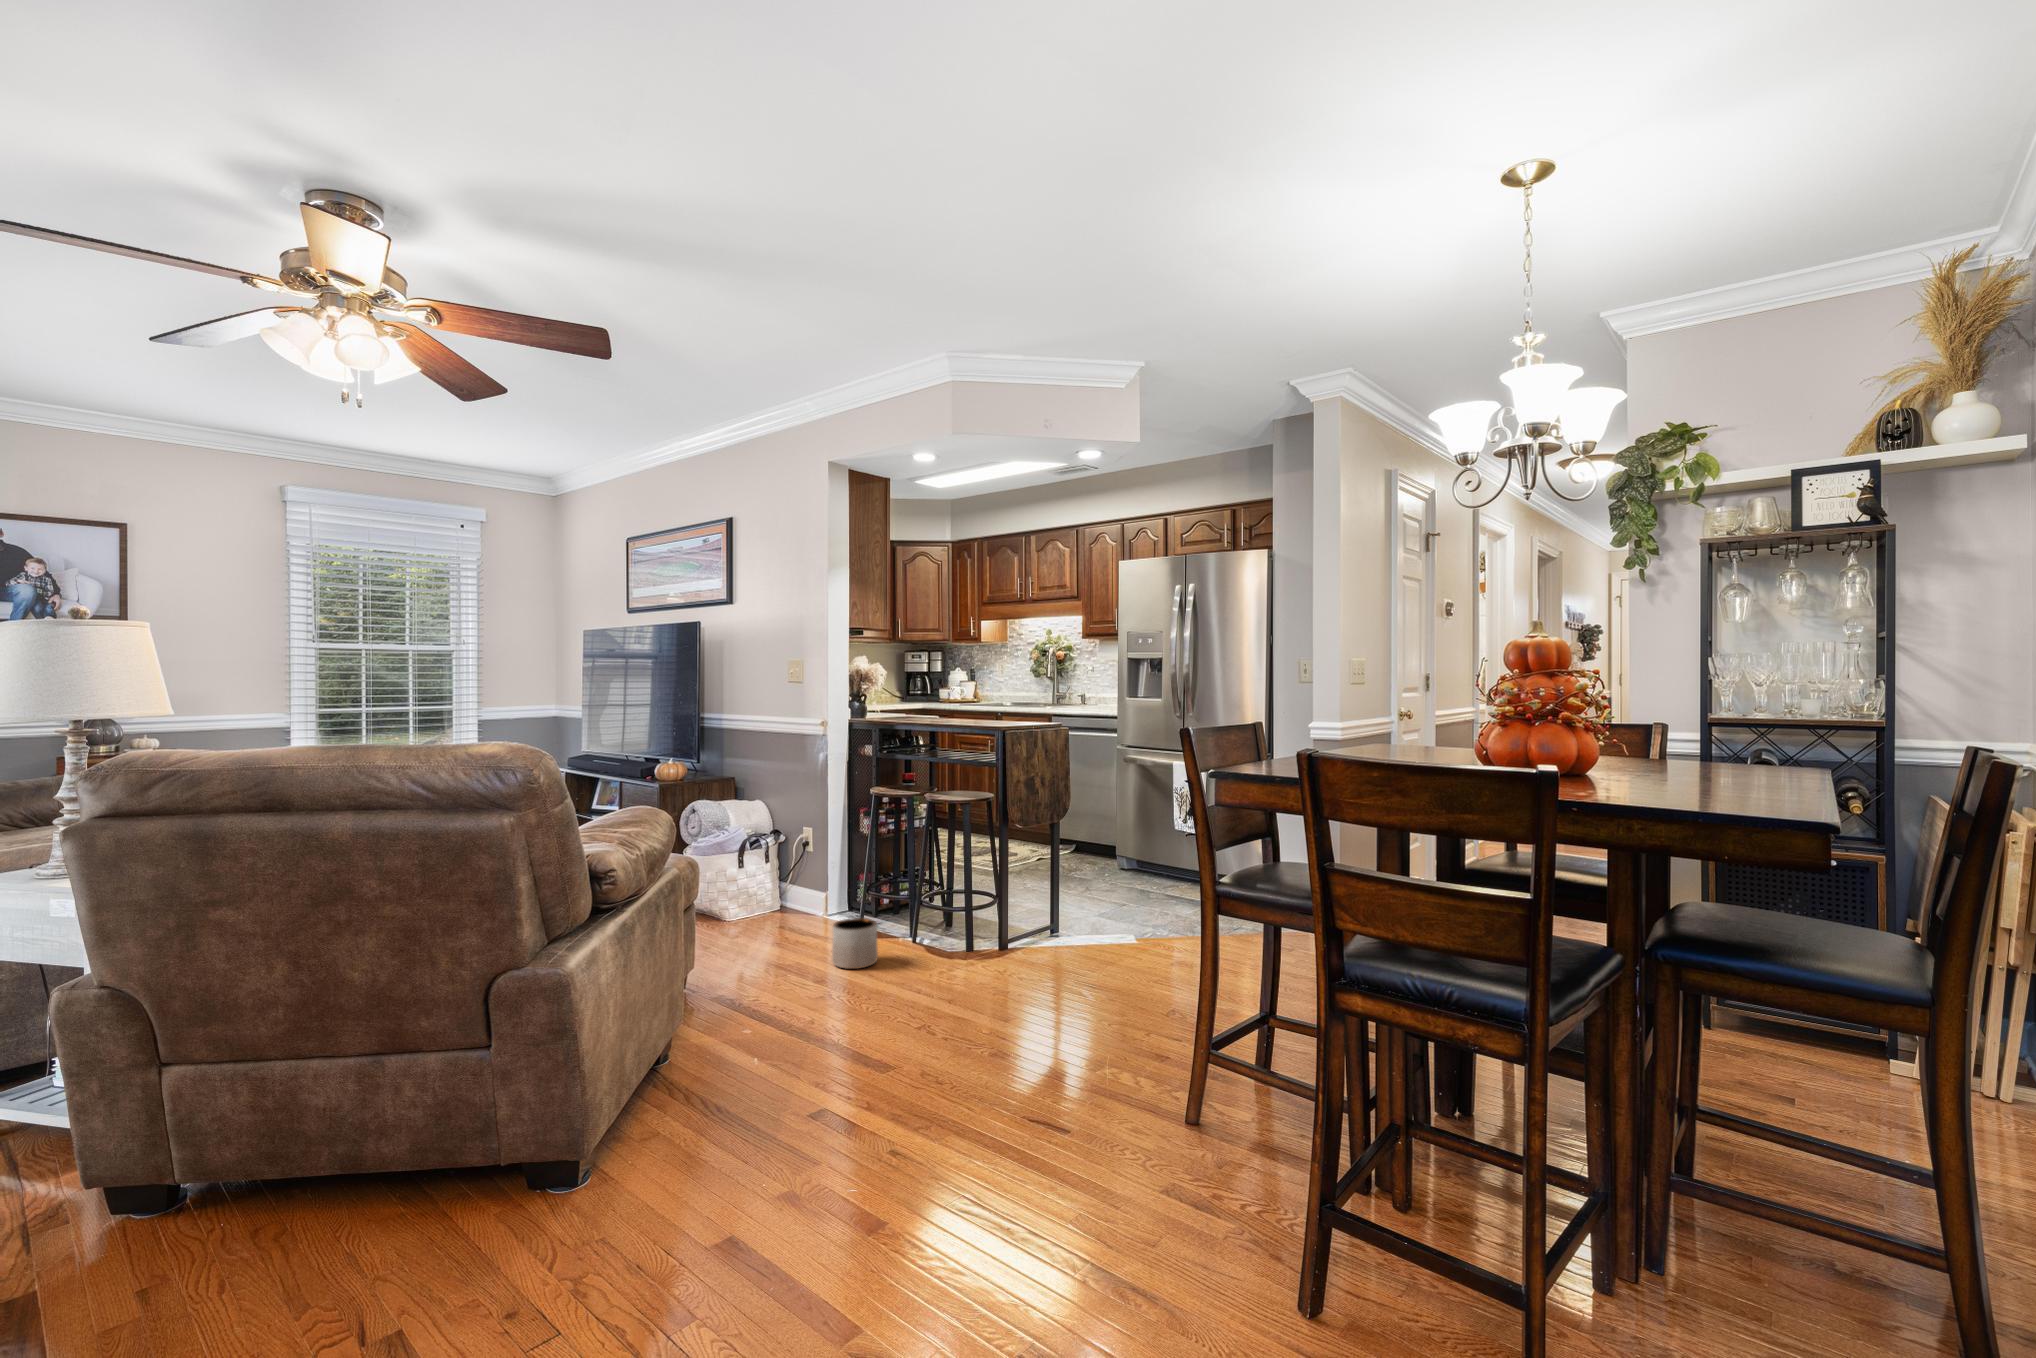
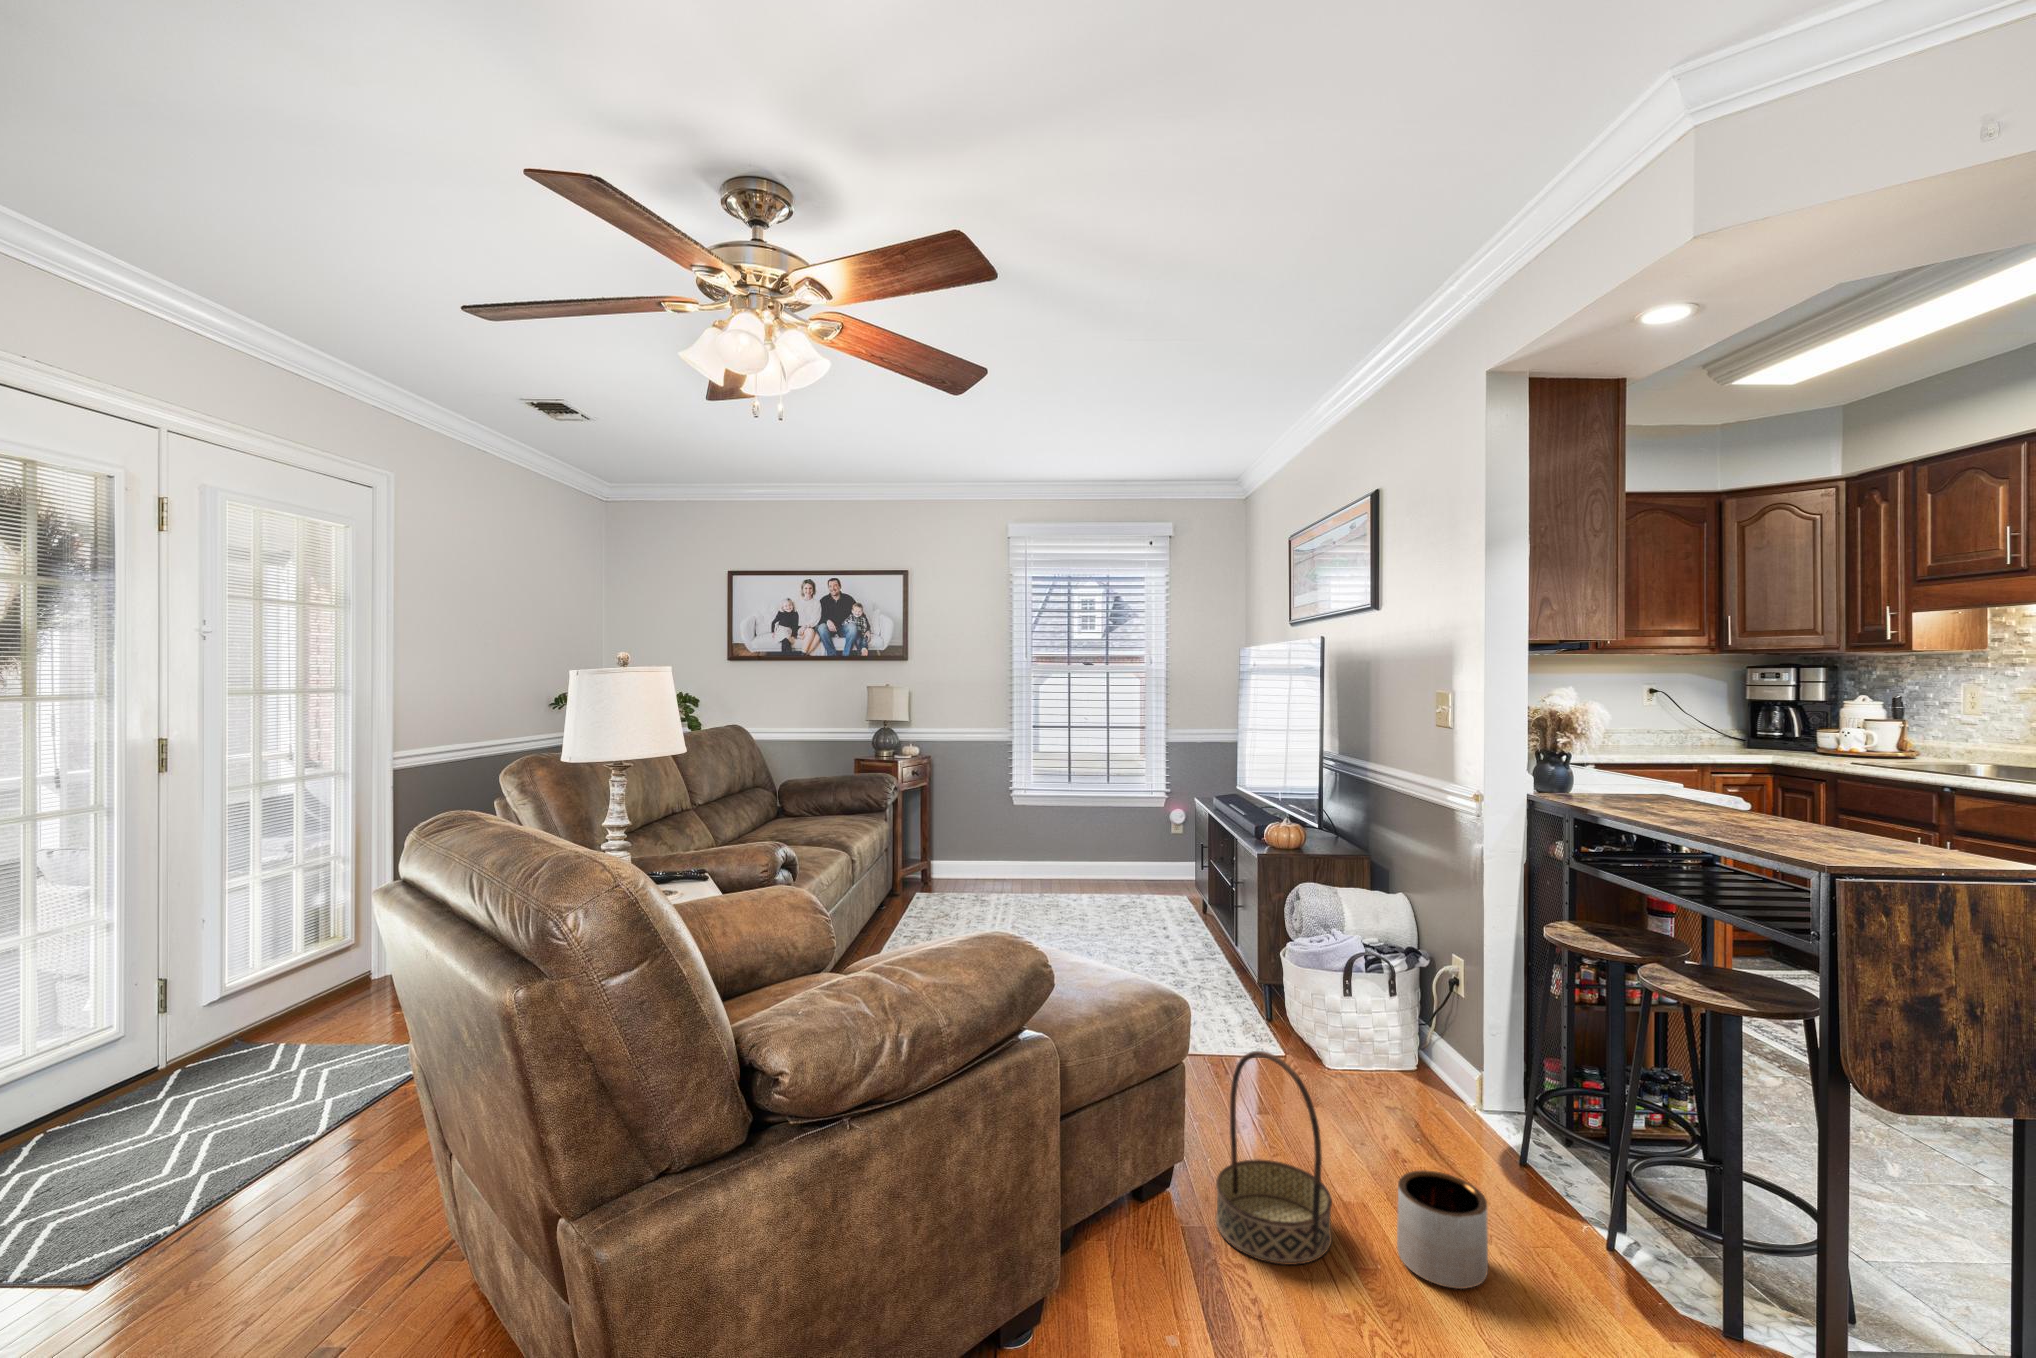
basket: none [732,872,802,989] -> present [1216,1051,1332,1265]

